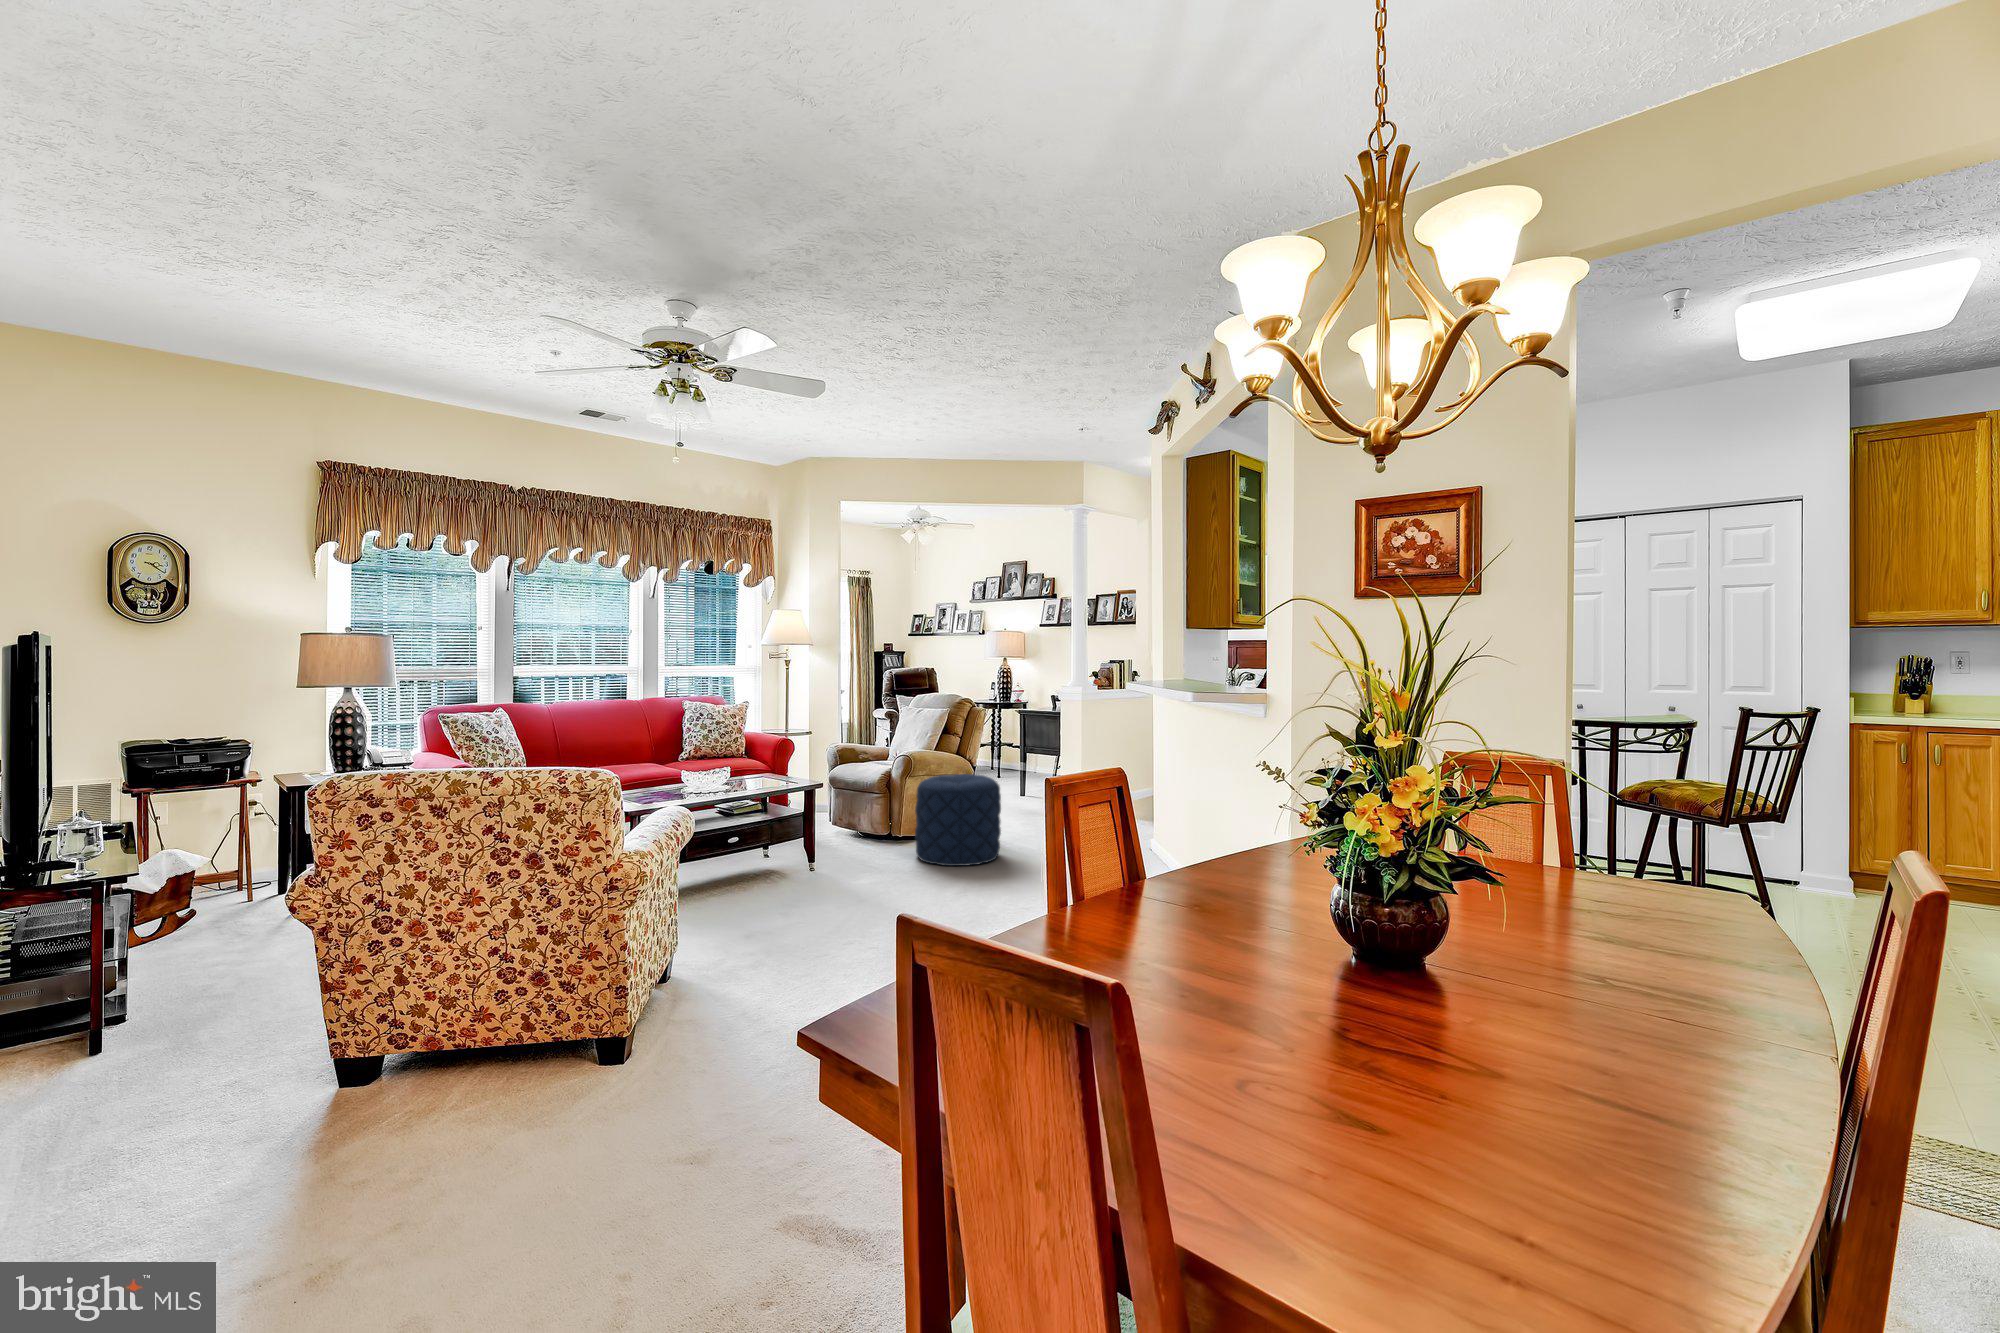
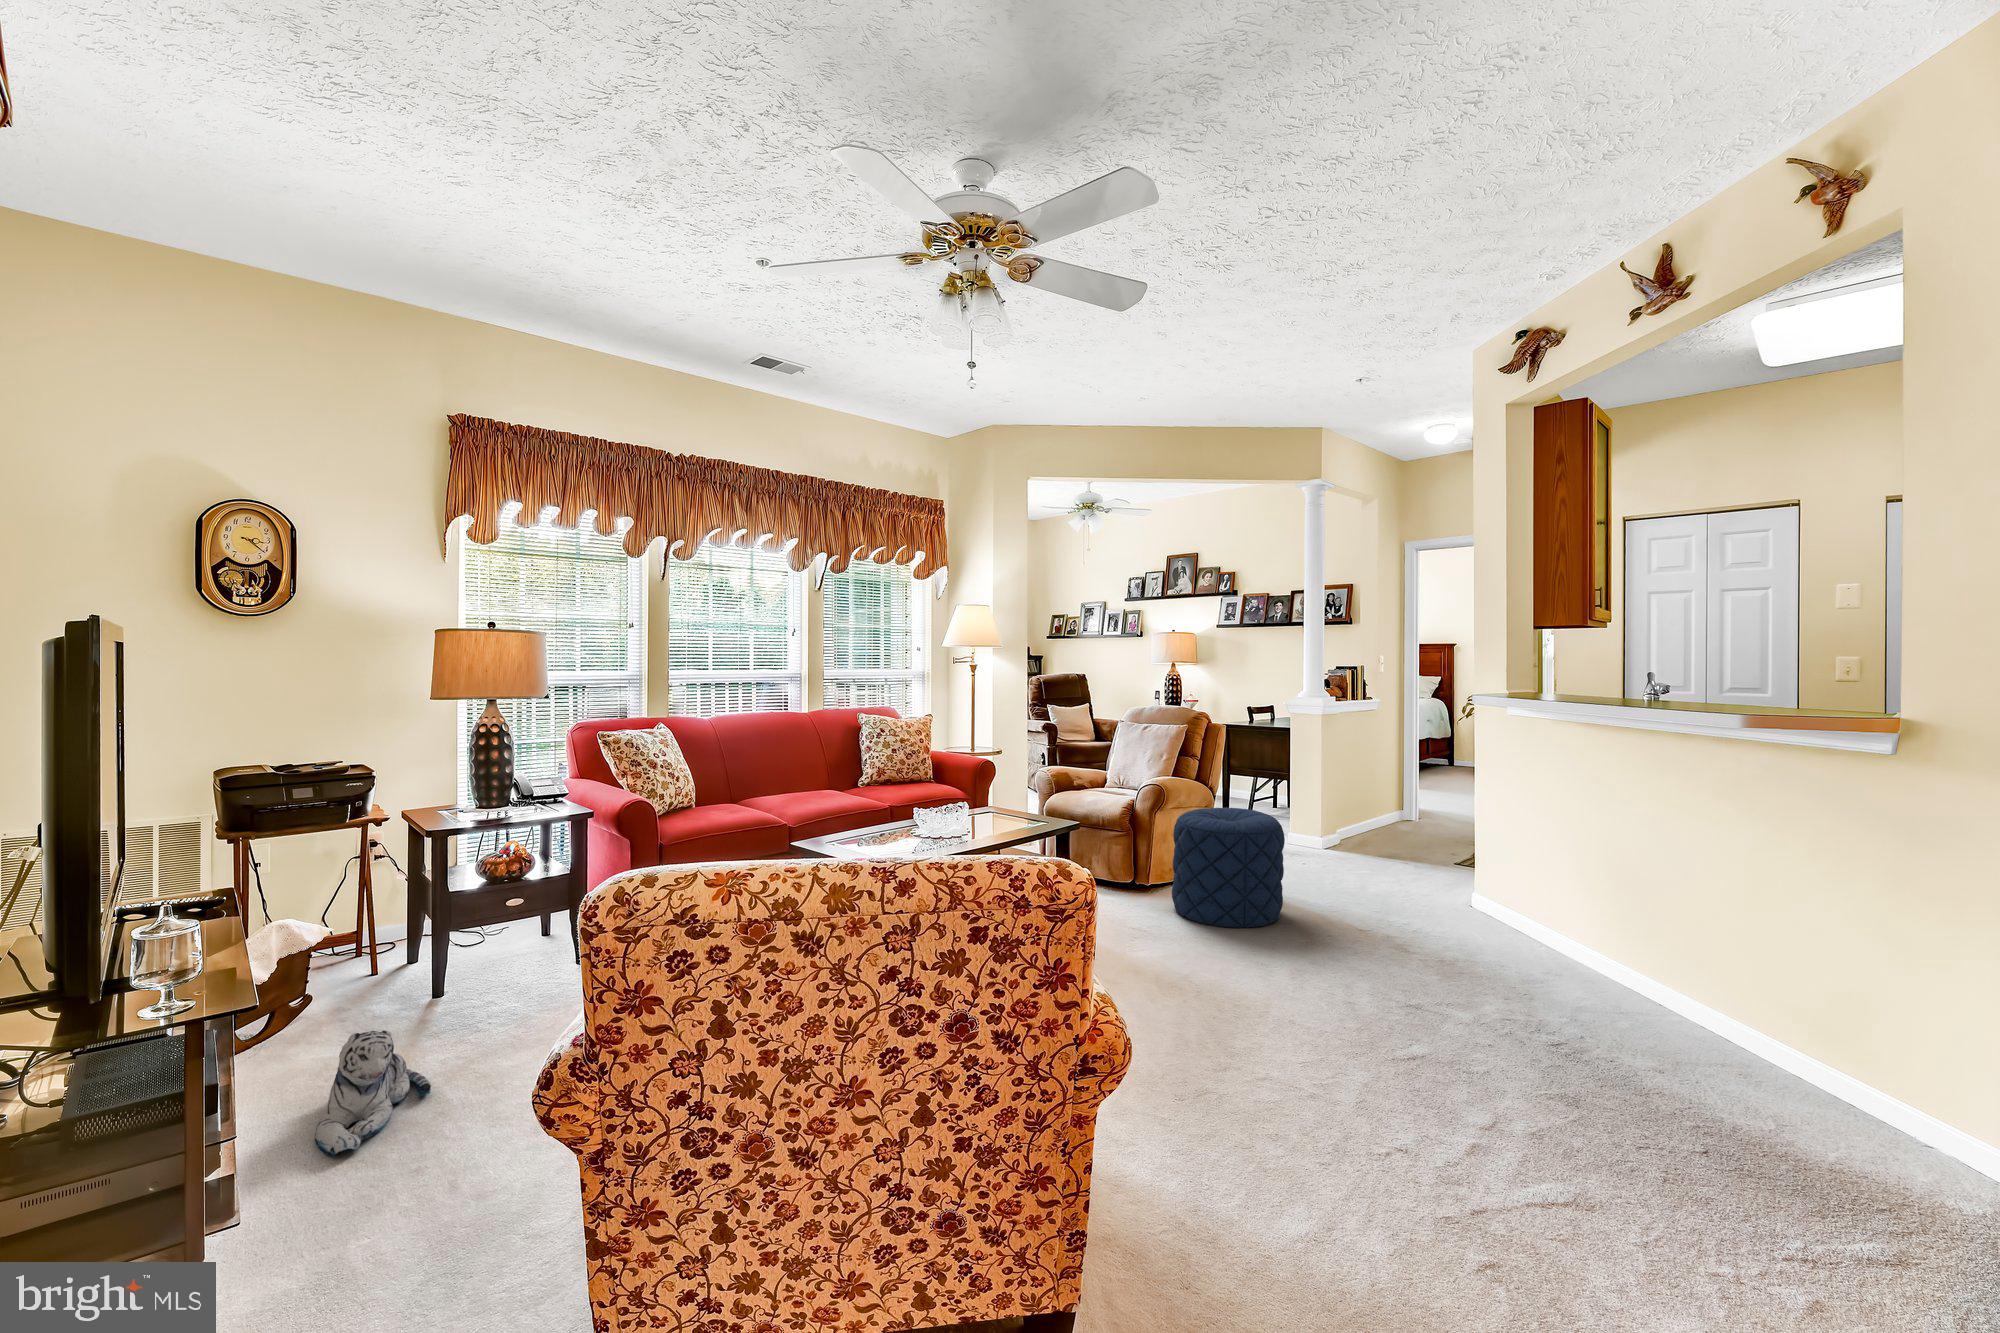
plush toy: none [185,914,274,991] -> present [315,1031,431,1156]

